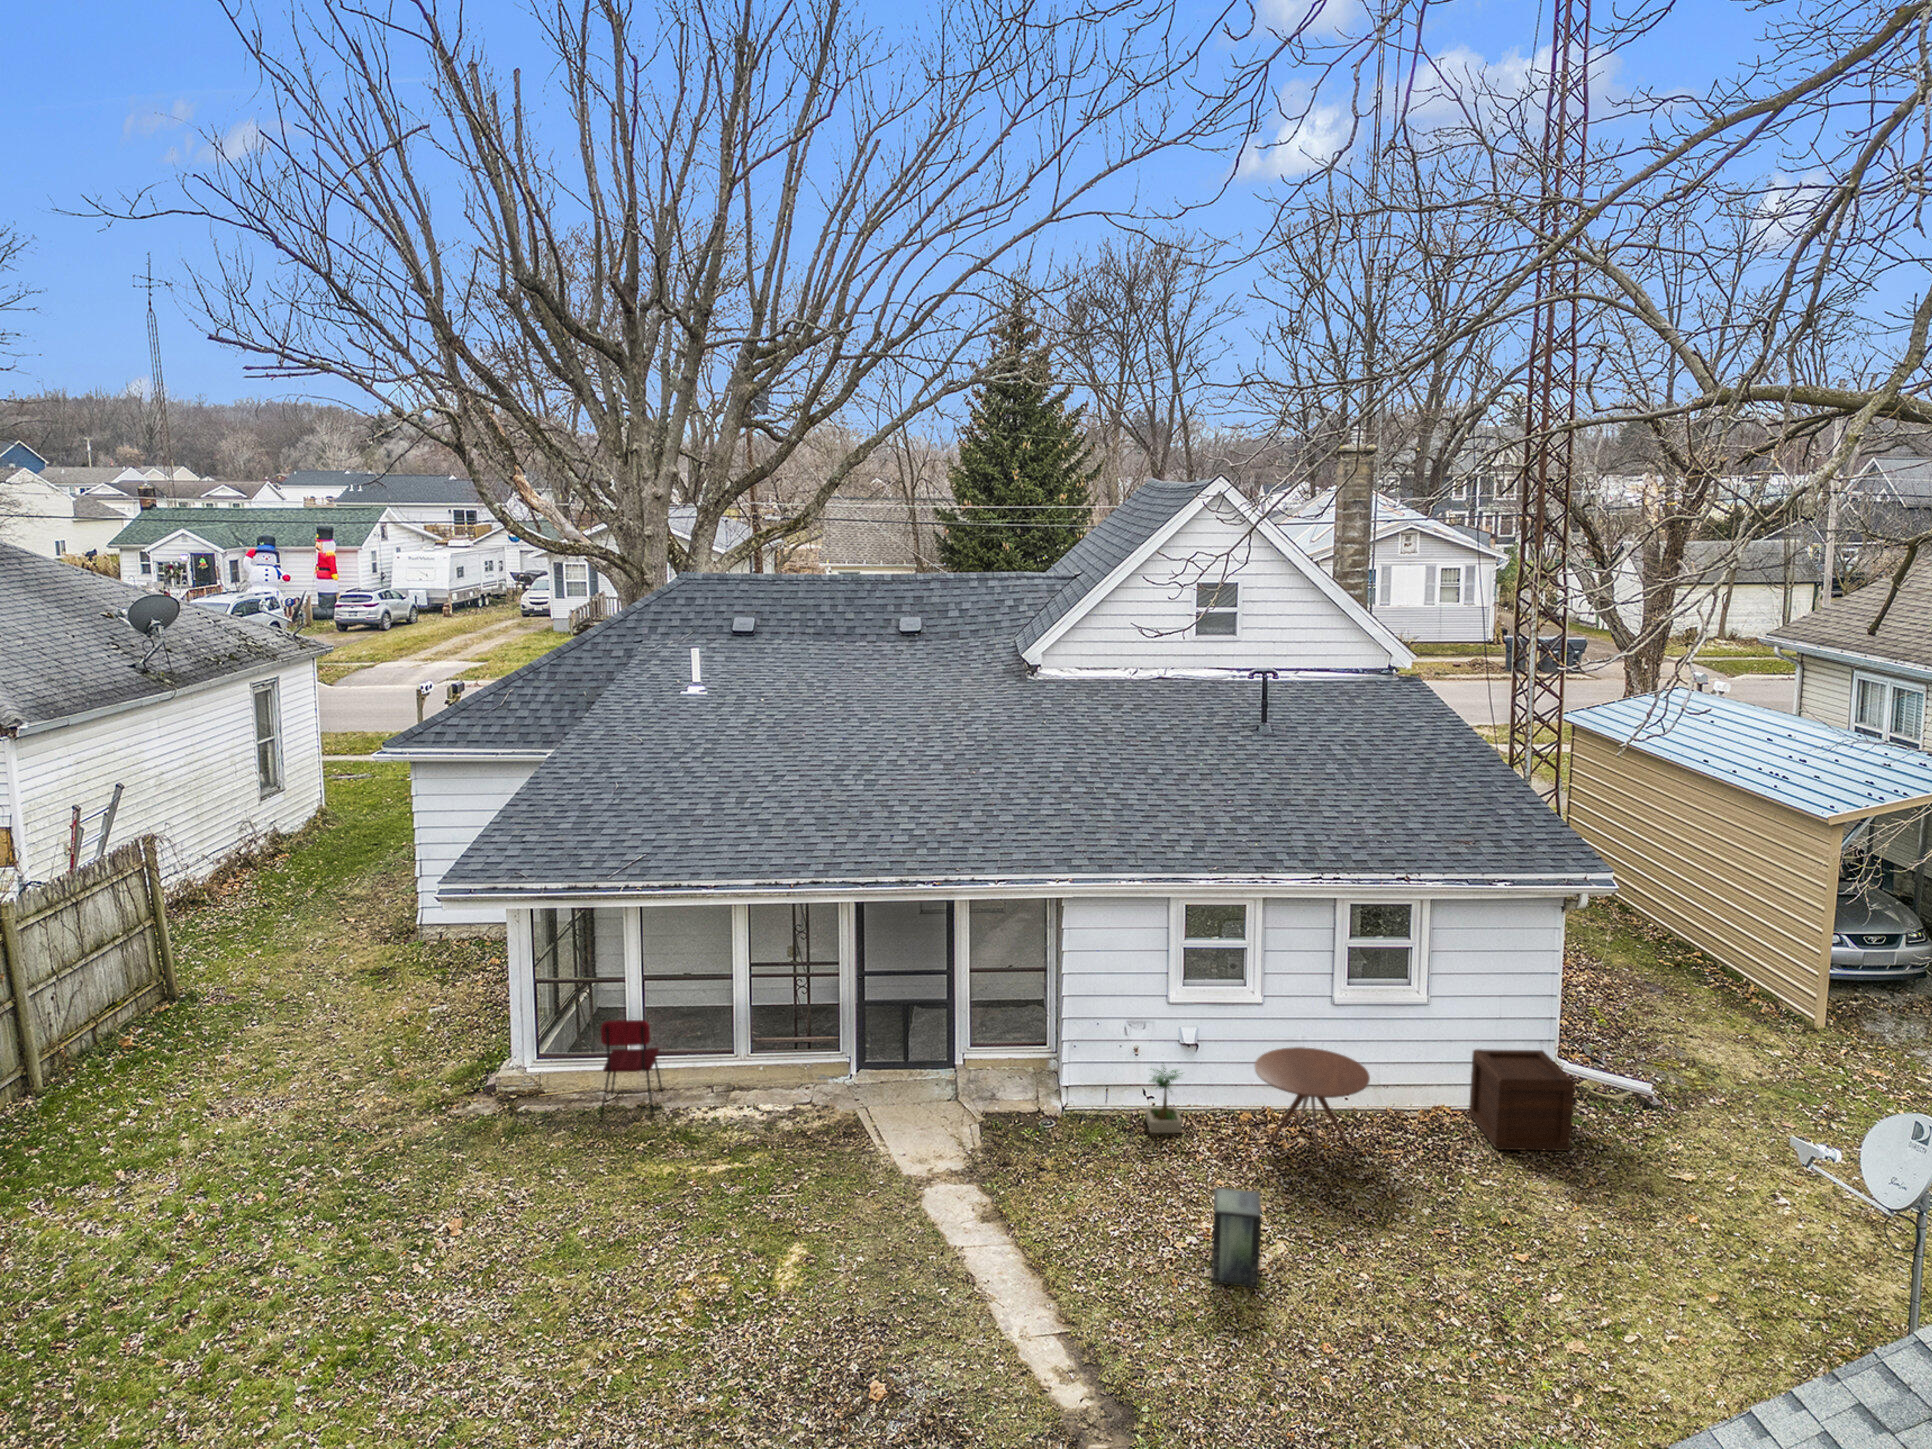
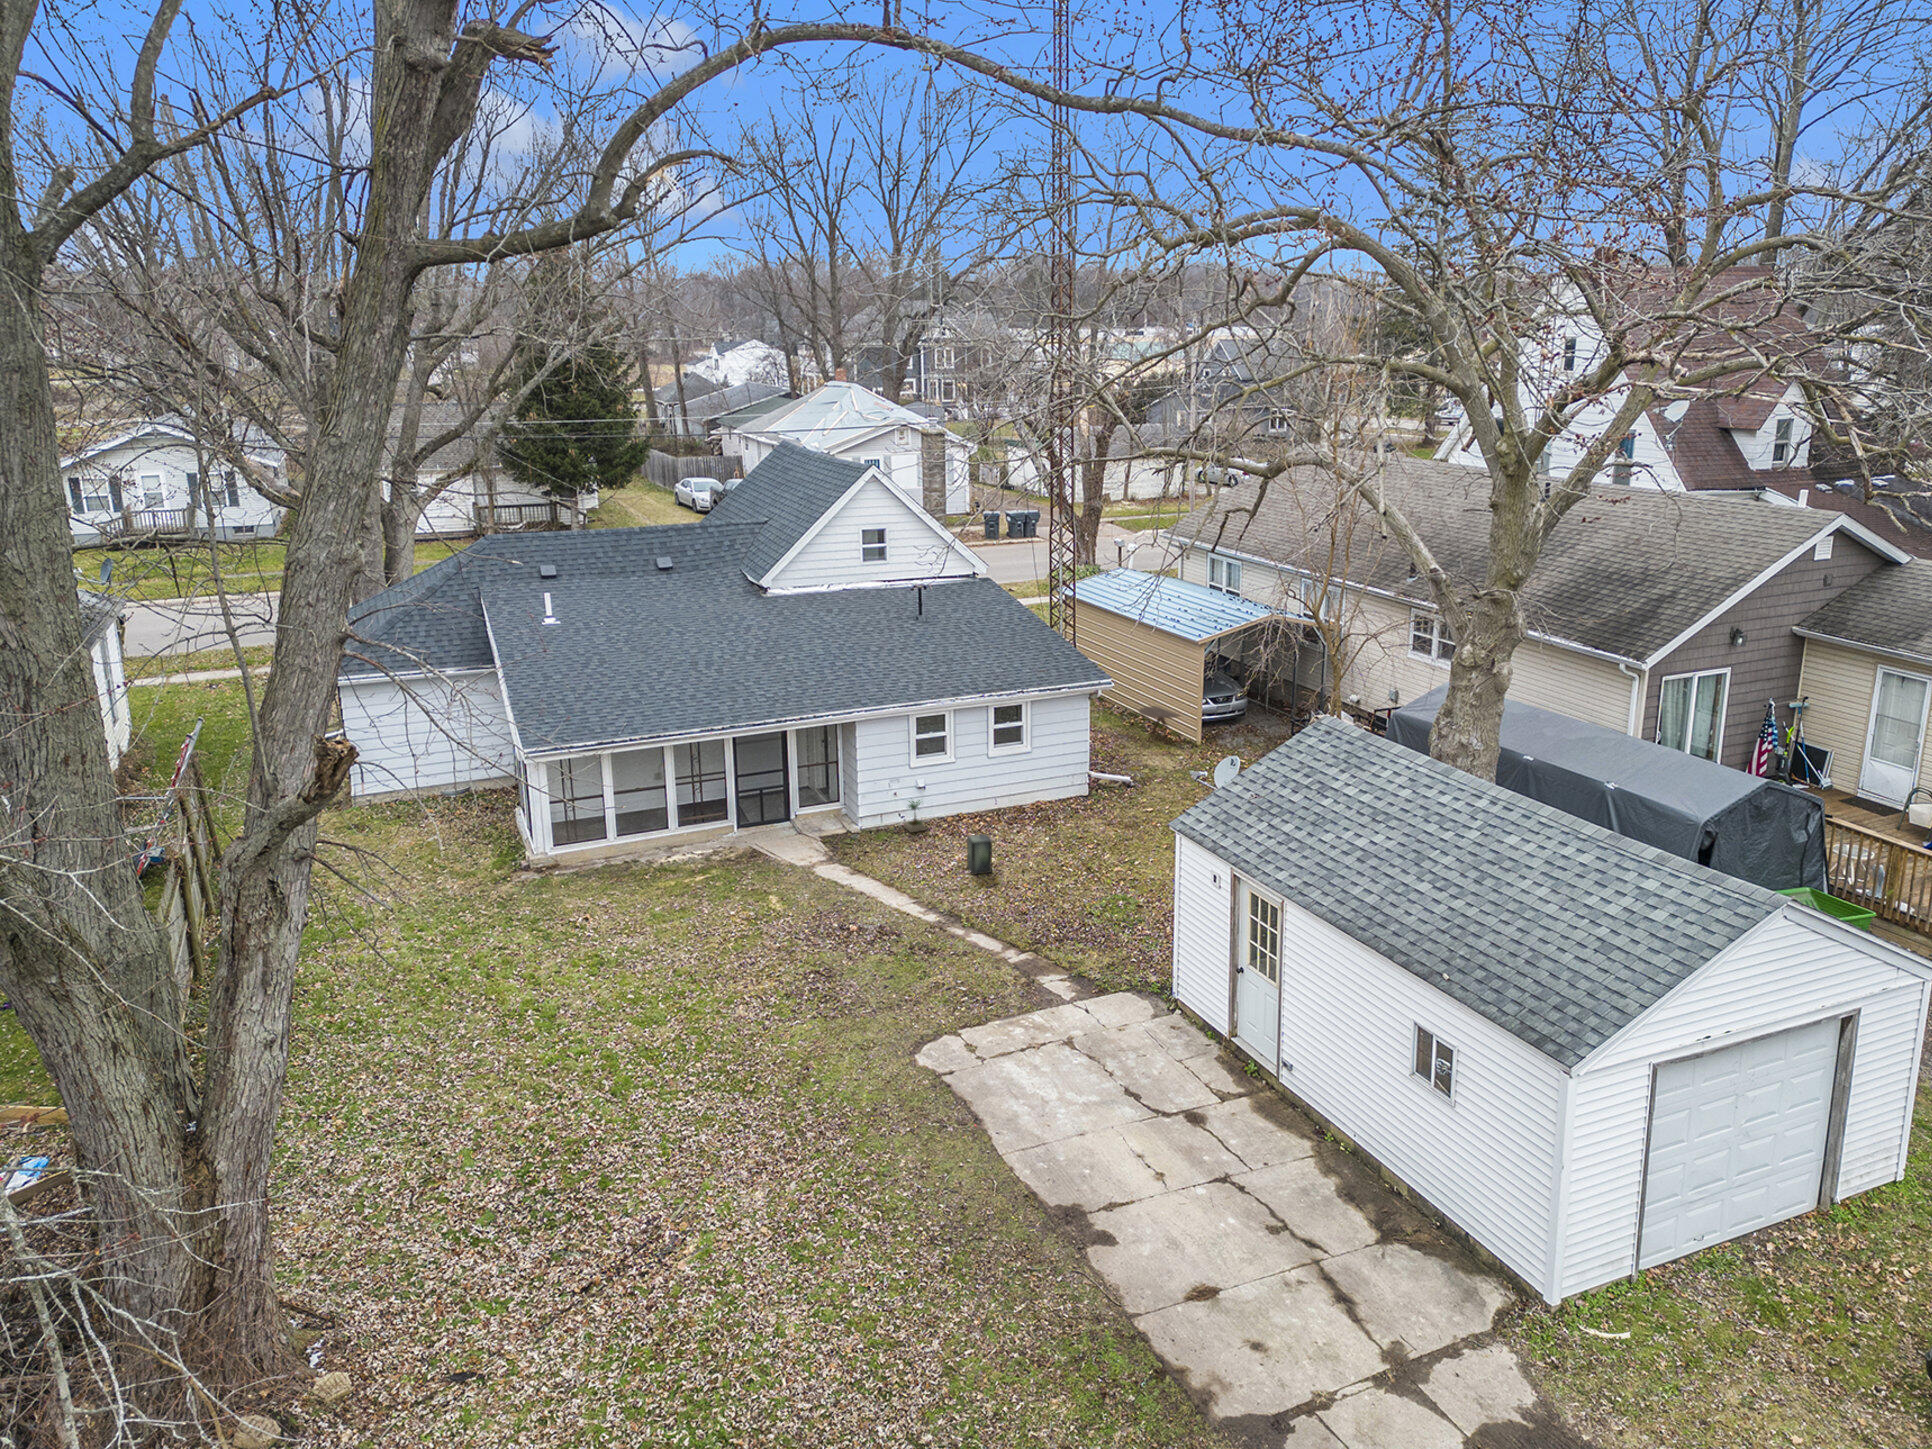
chair: present [600,1020,662,1120] -> none [608,813,648,872]
round table: present [1255,1047,1370,1161] -> present [1139,706,1179,739]
wooden crate: present [1469,1049,1575,1151] -> none [1052,767,1101,814]

